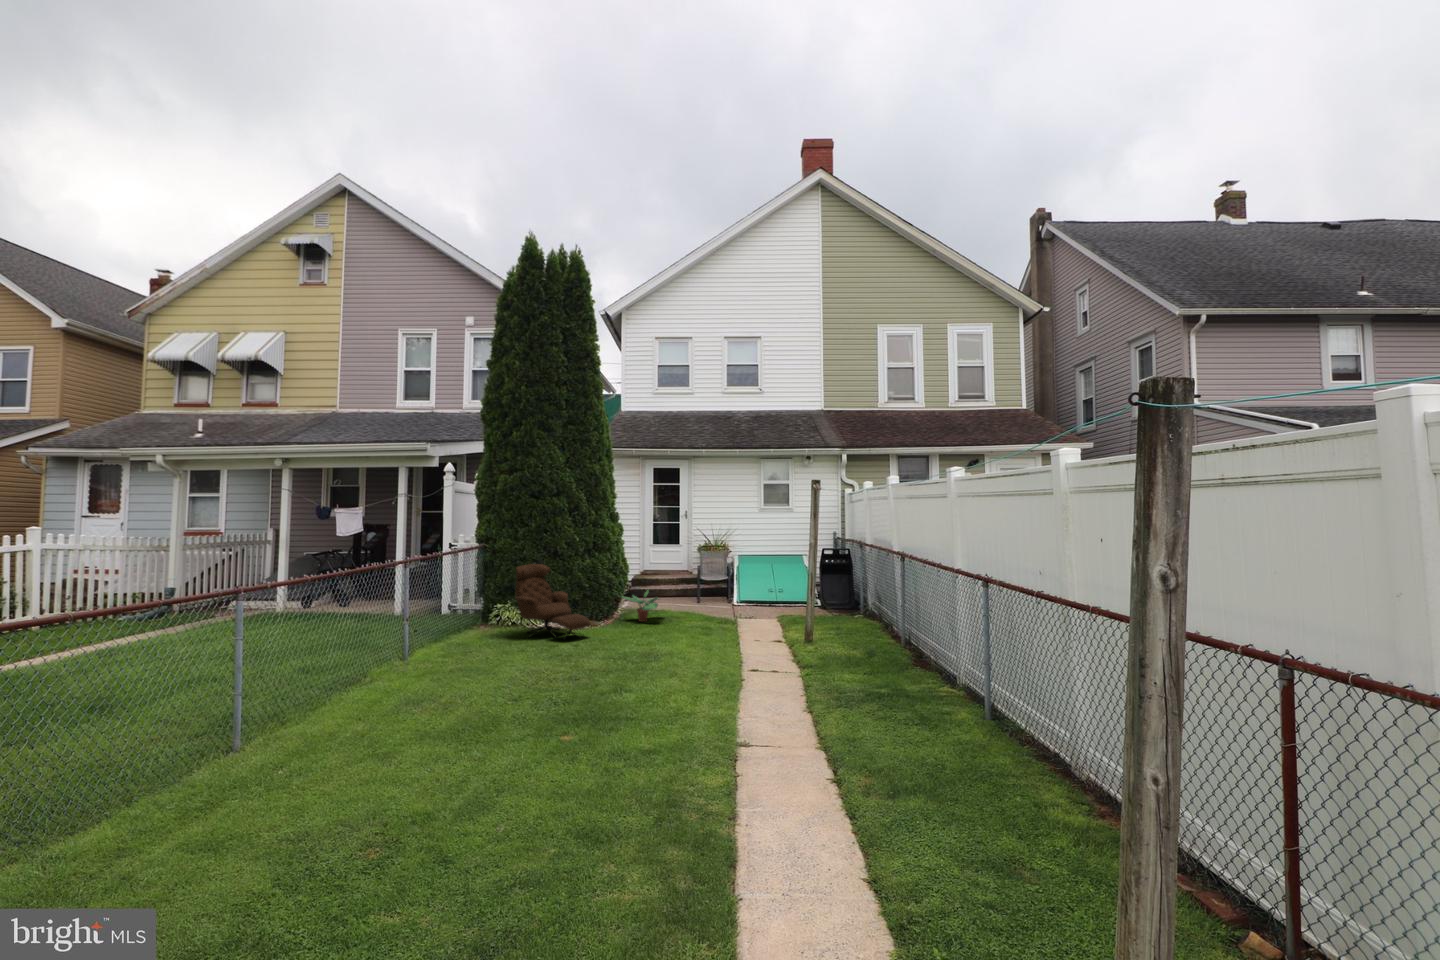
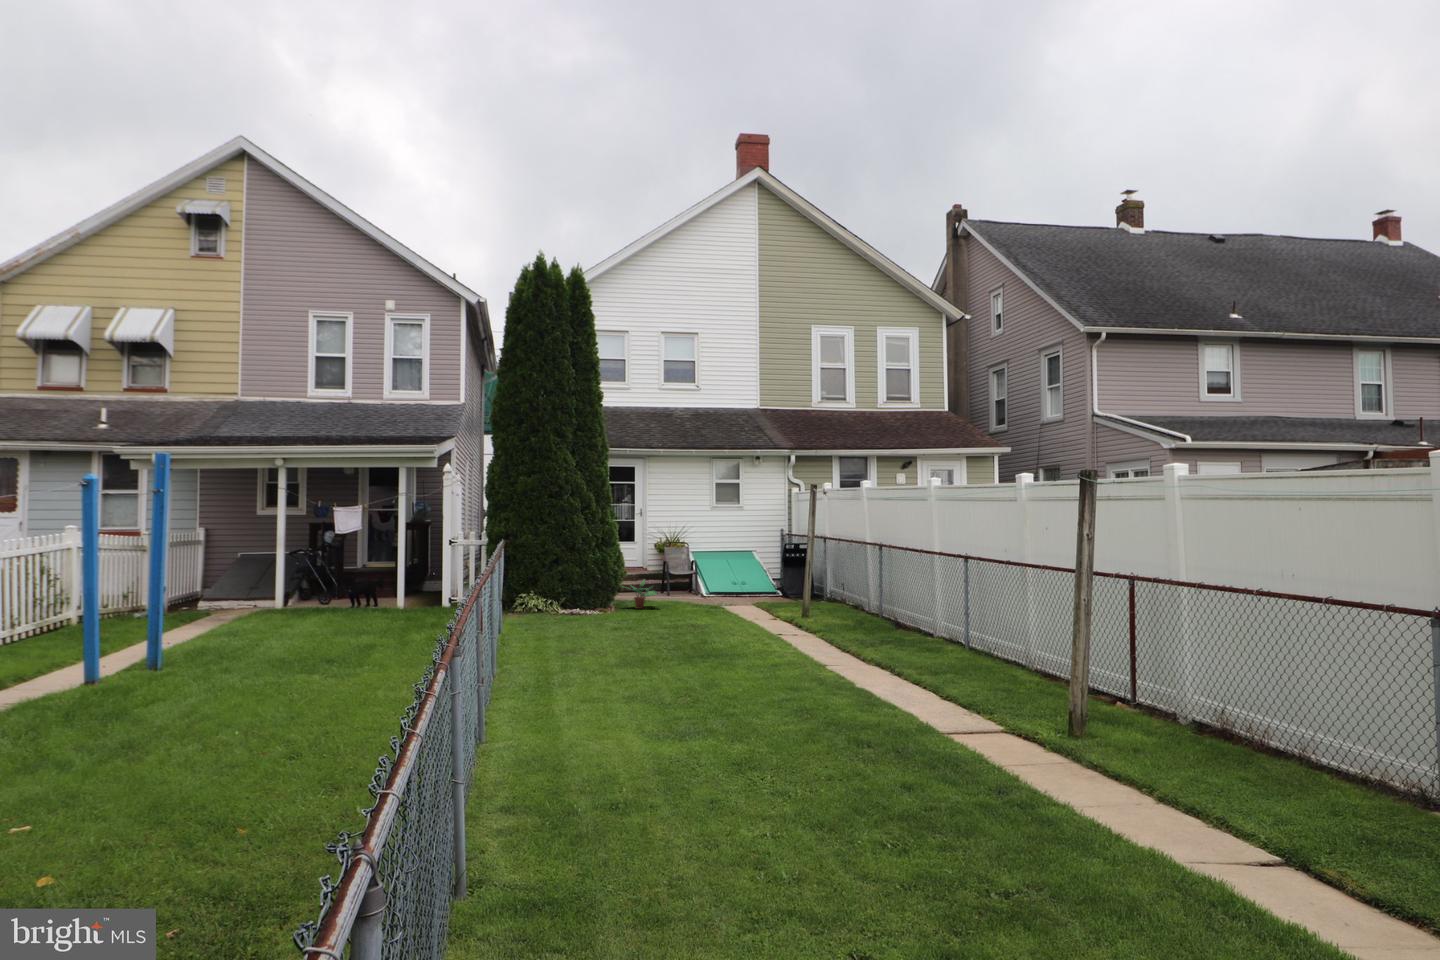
lounge chair: present [515,564,590,640] -> none [545,554,617,618]

